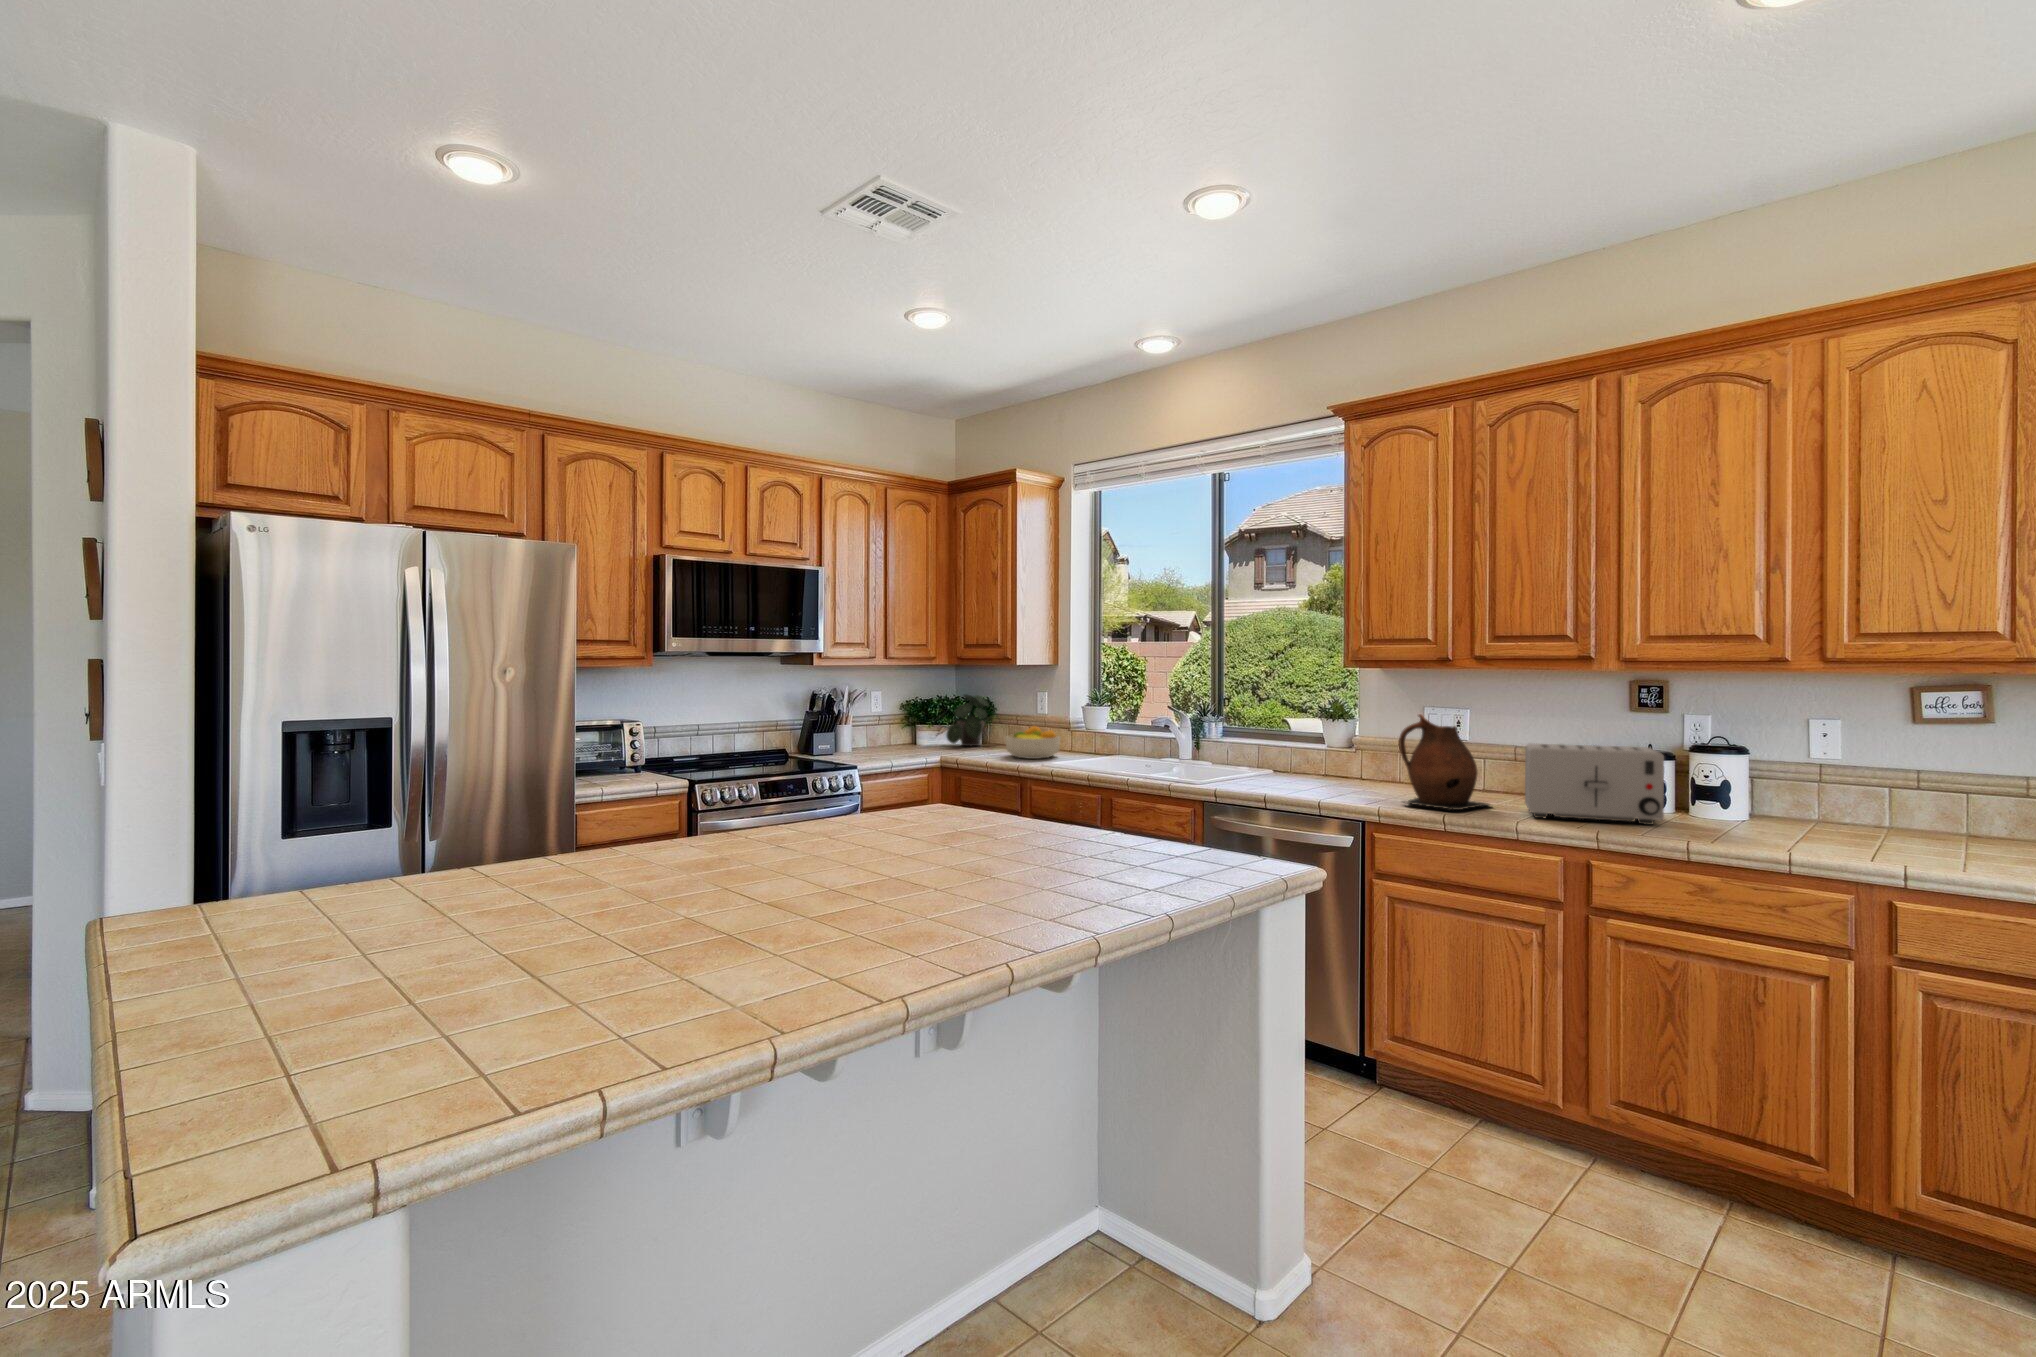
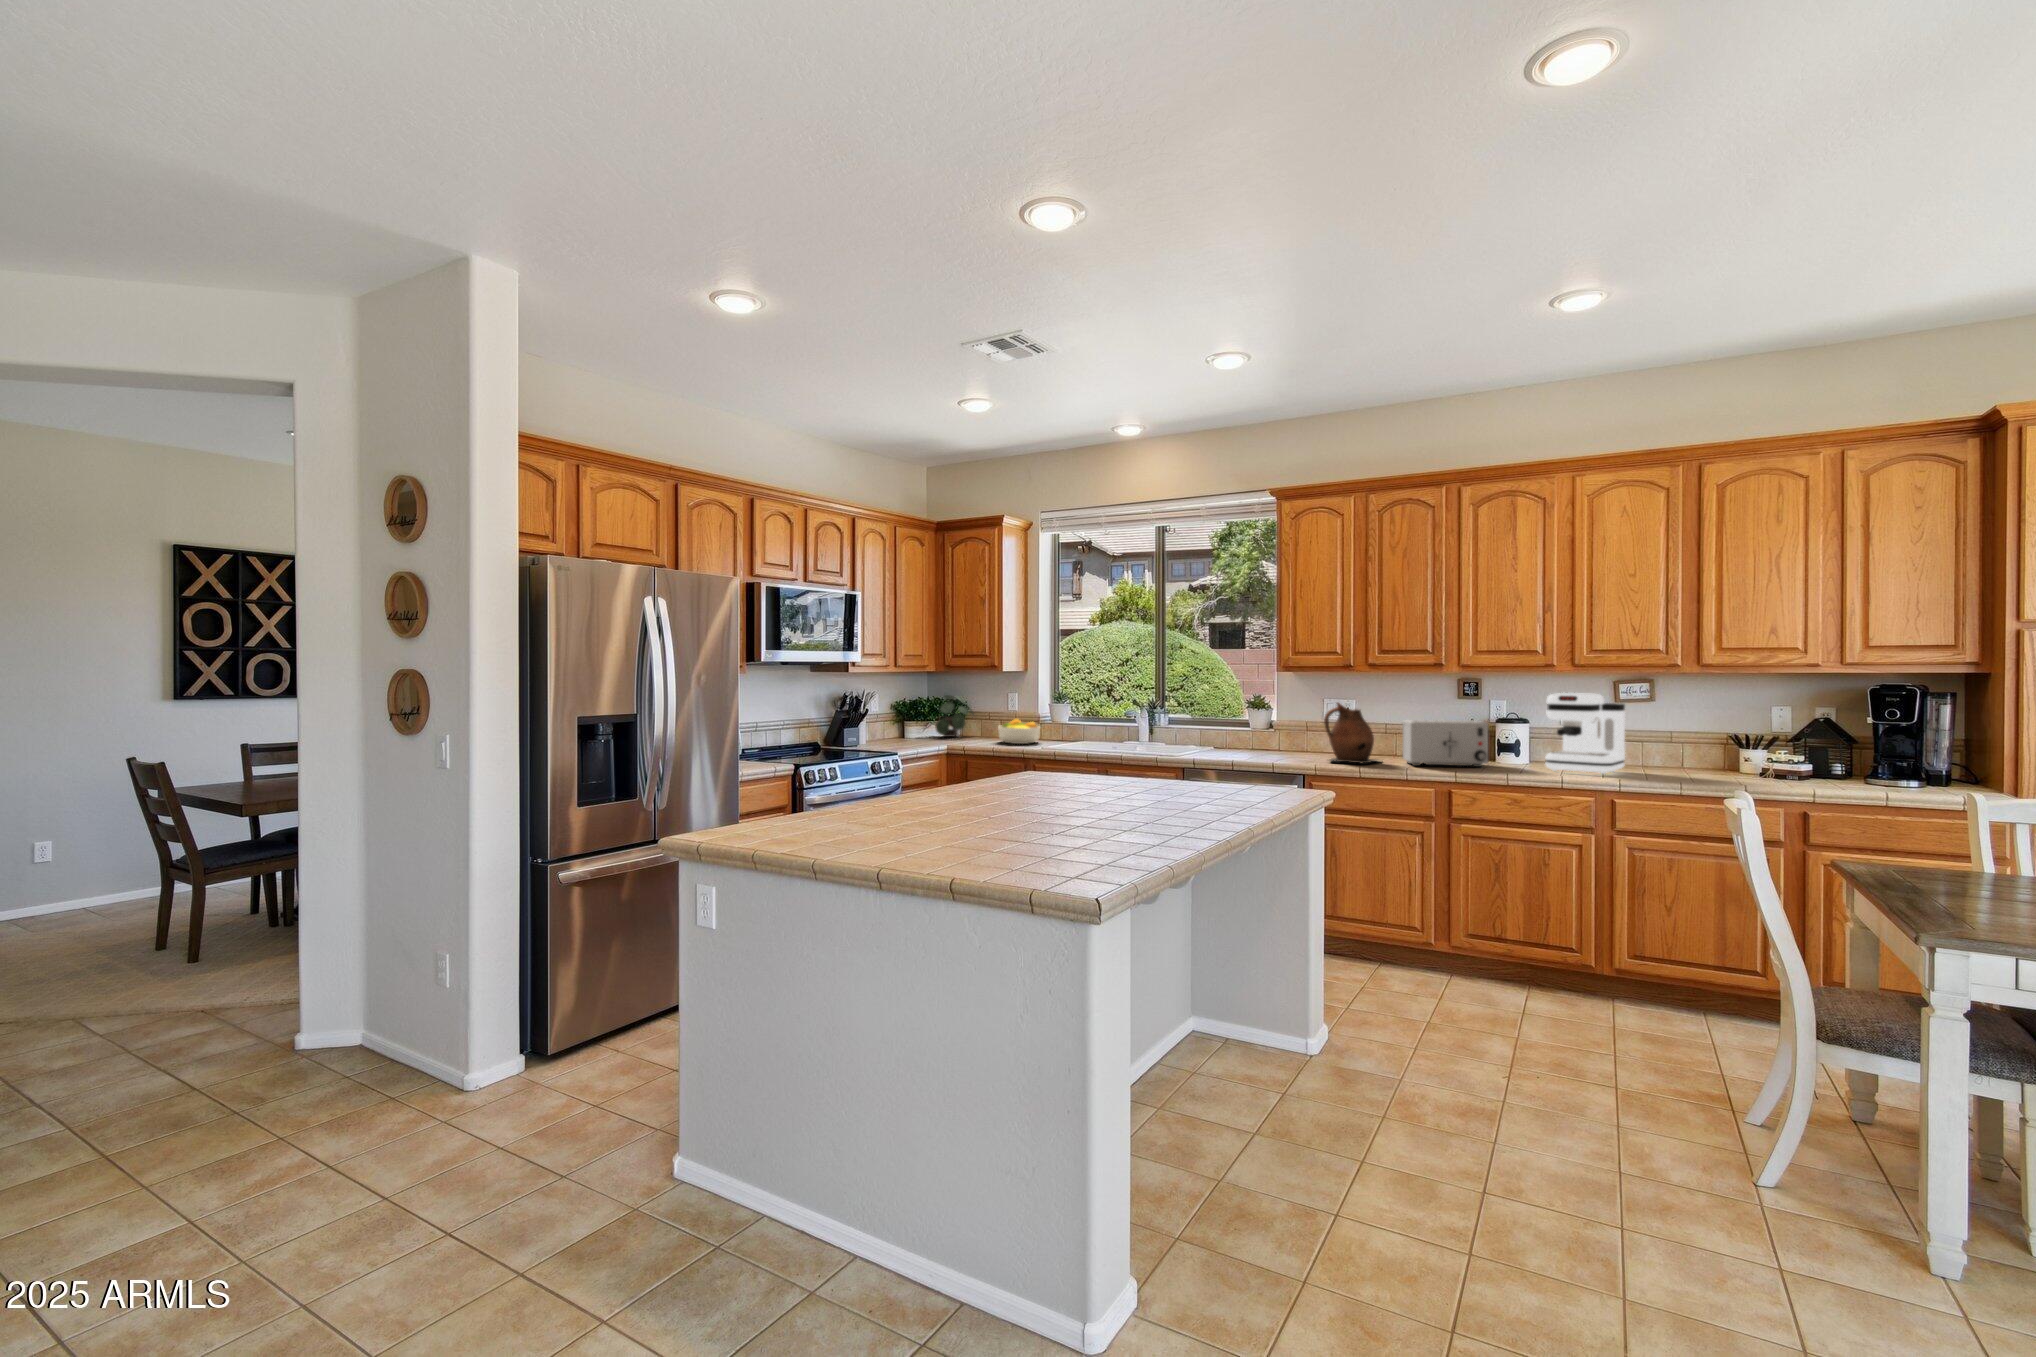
coffee maker: none [1765,707,1925,851] -> present [1545,693,1625,774]

